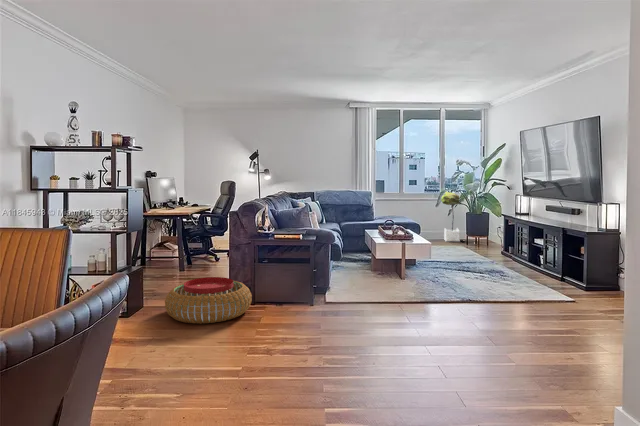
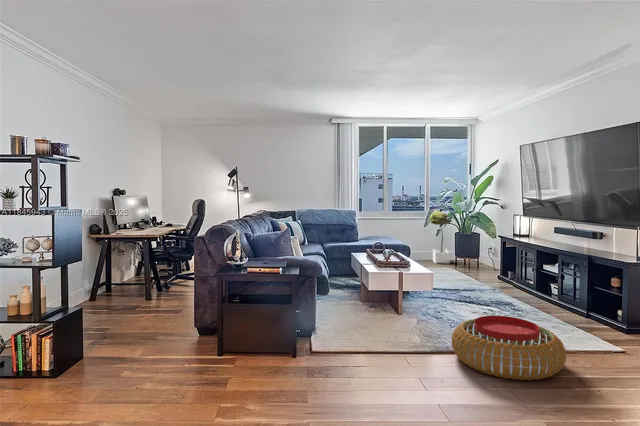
pouf: present [165,277,252,324] -> present [452,316,566,380]

